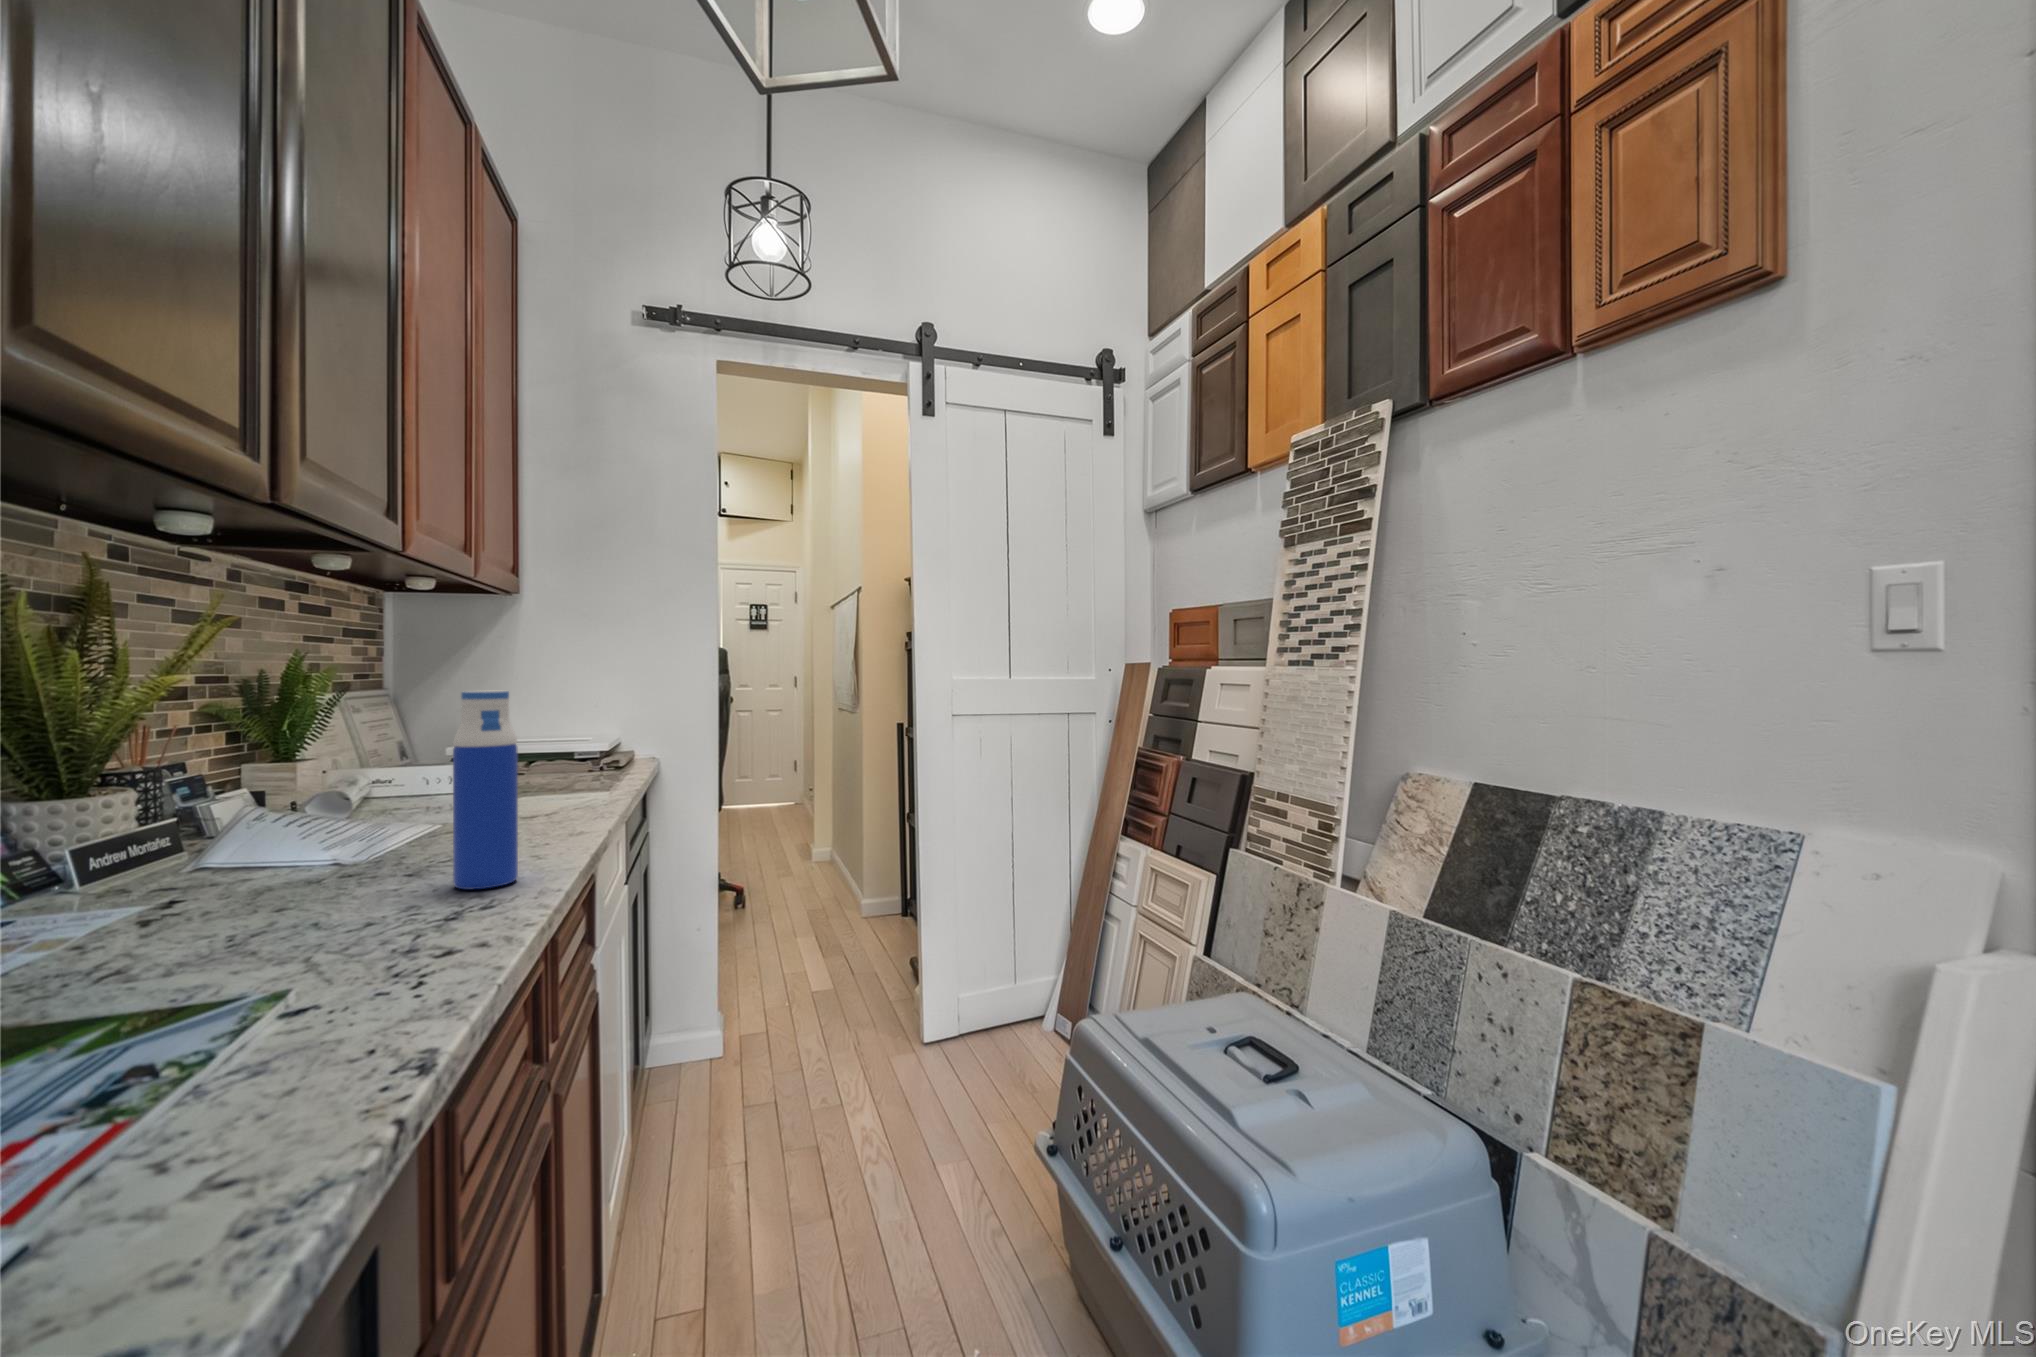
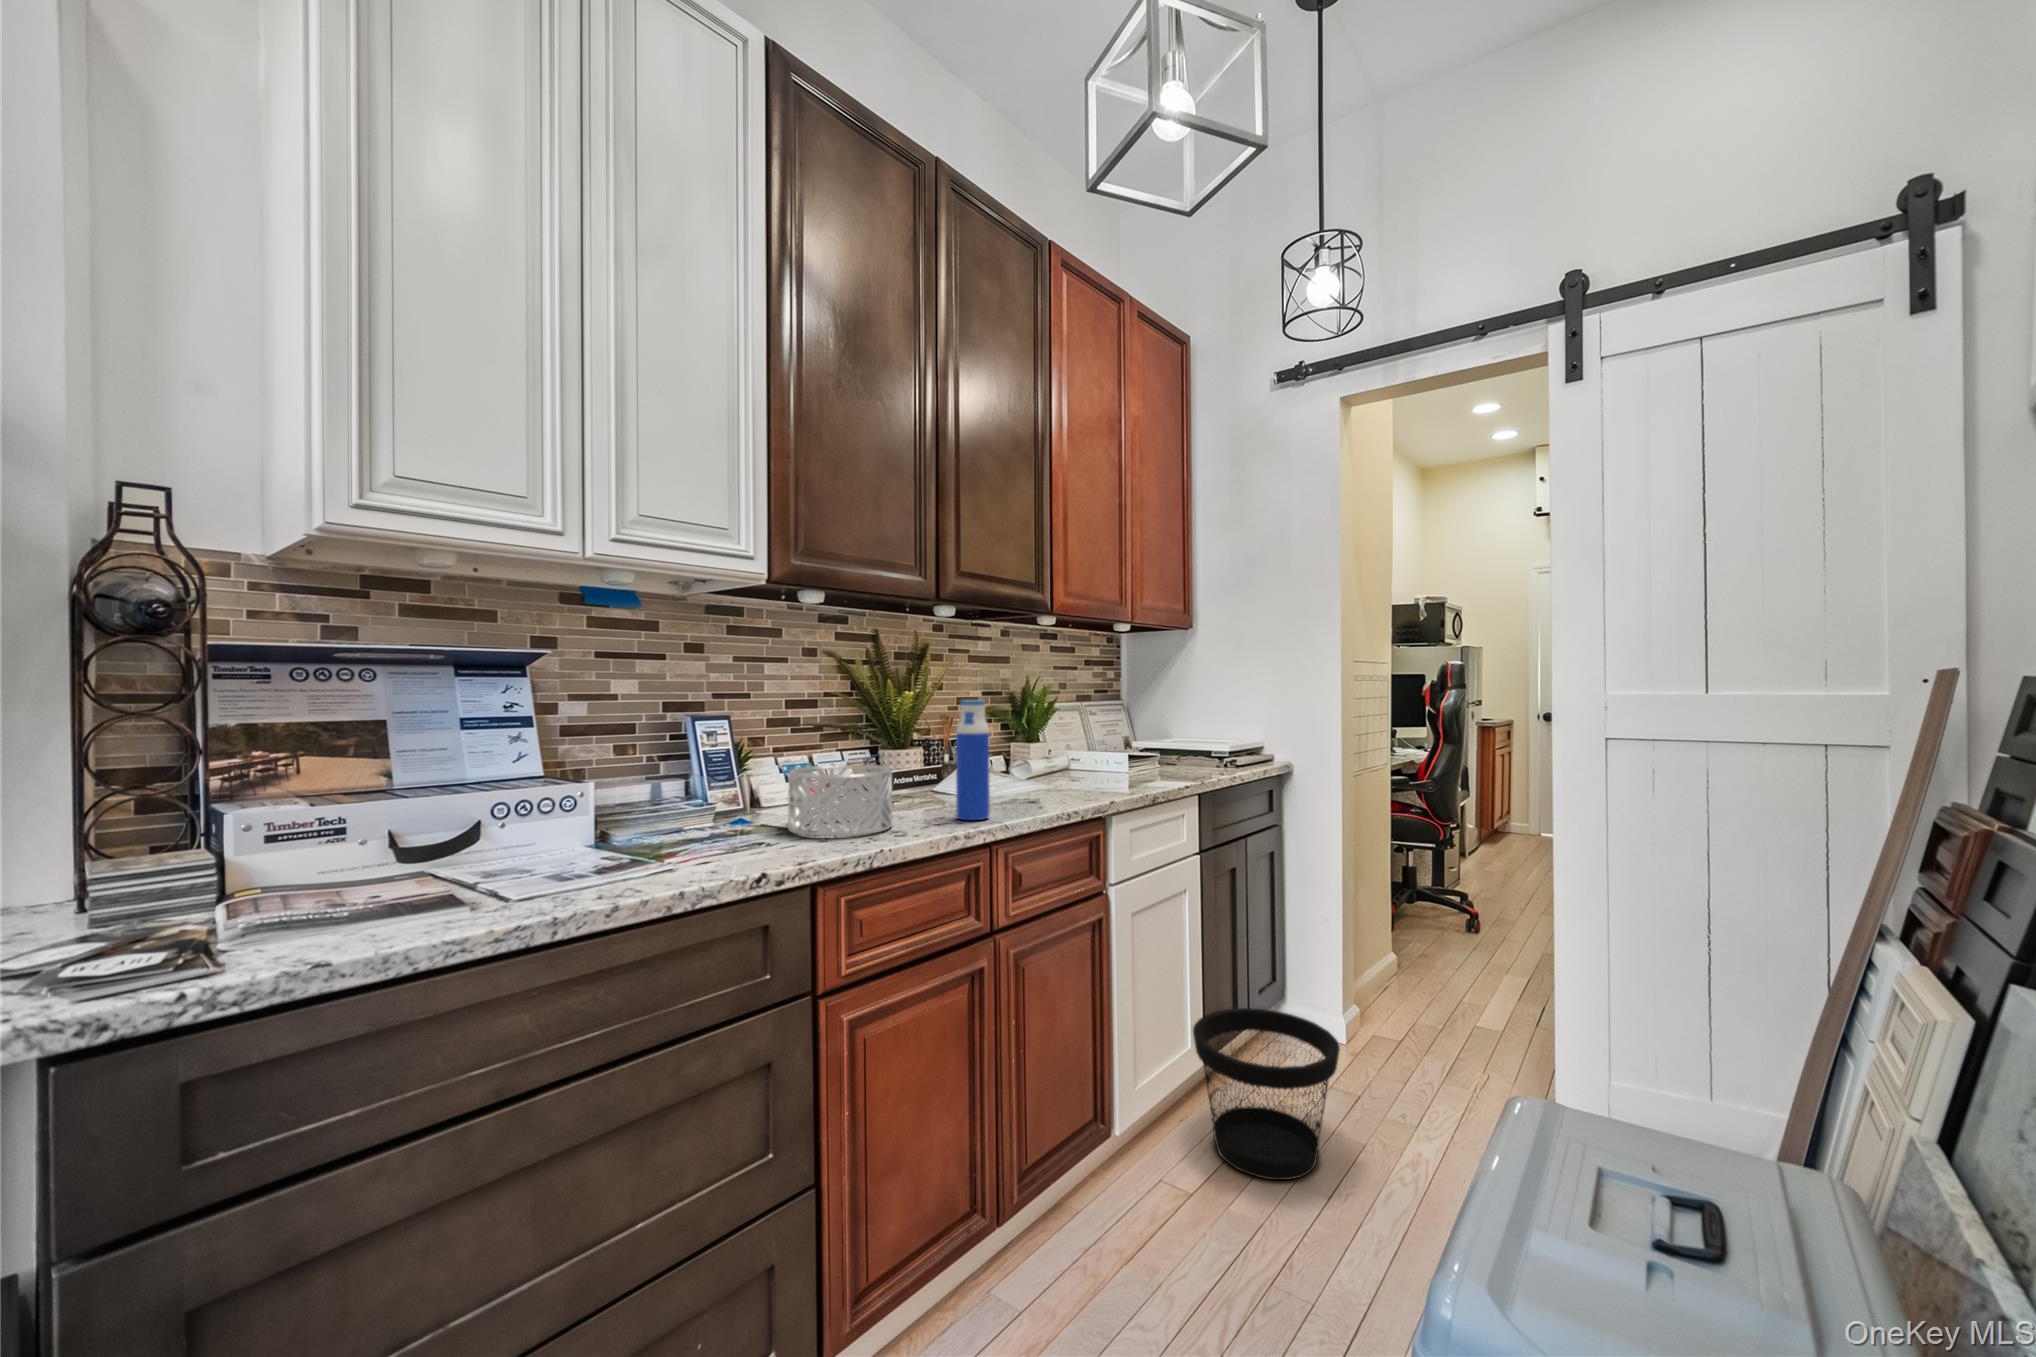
decorative bowl: none [114,819,399,996] -> present [788,765,892,837]
wastebasket: none [643,1032,812,1230] -> present [1193,1008,1340,1180]

